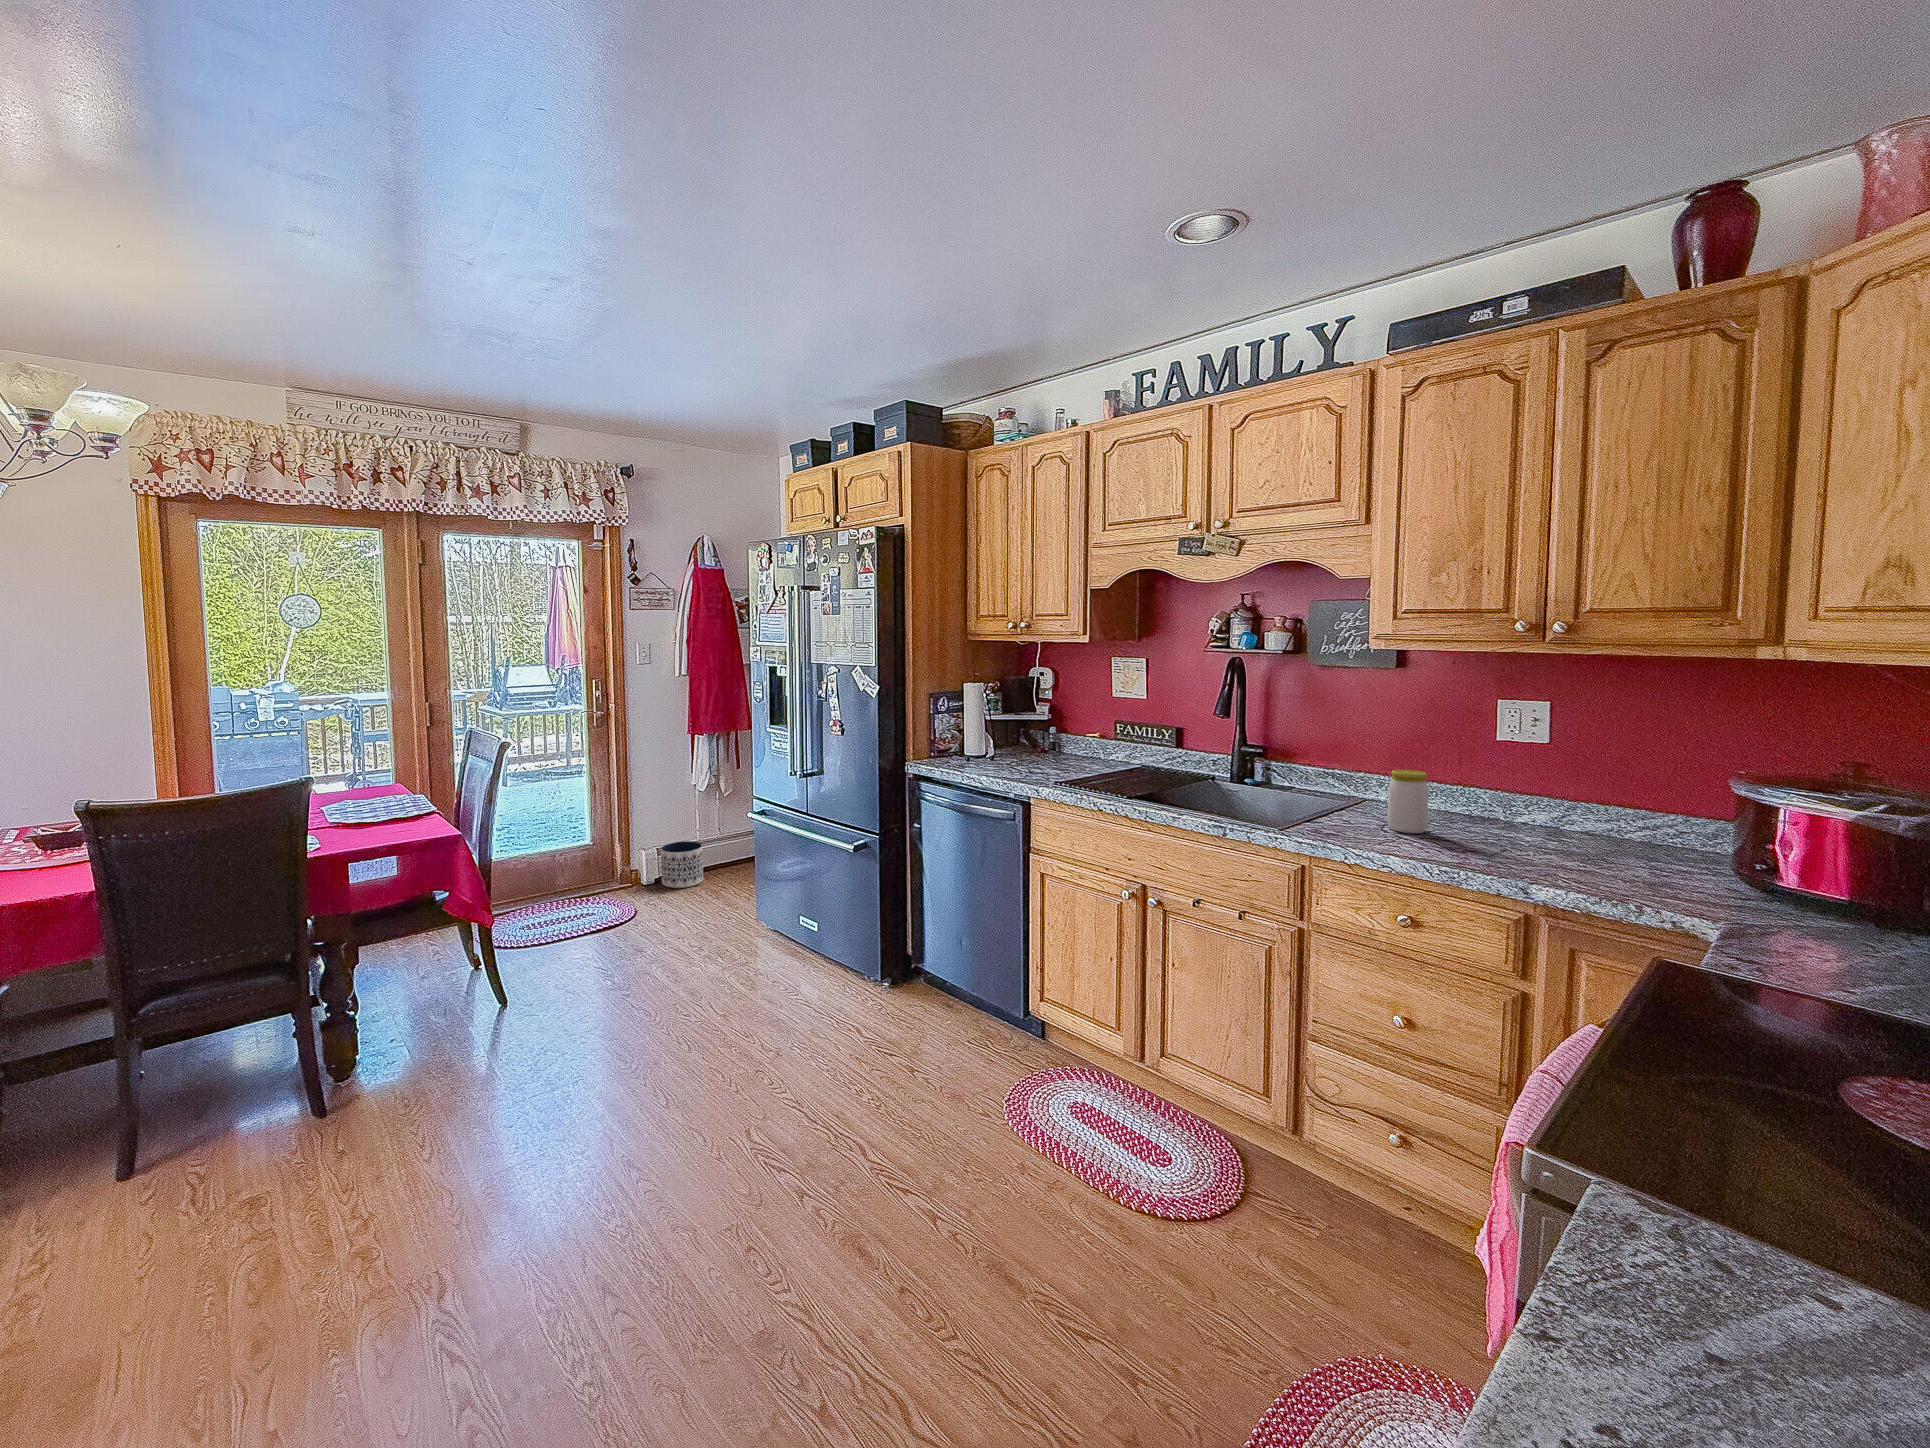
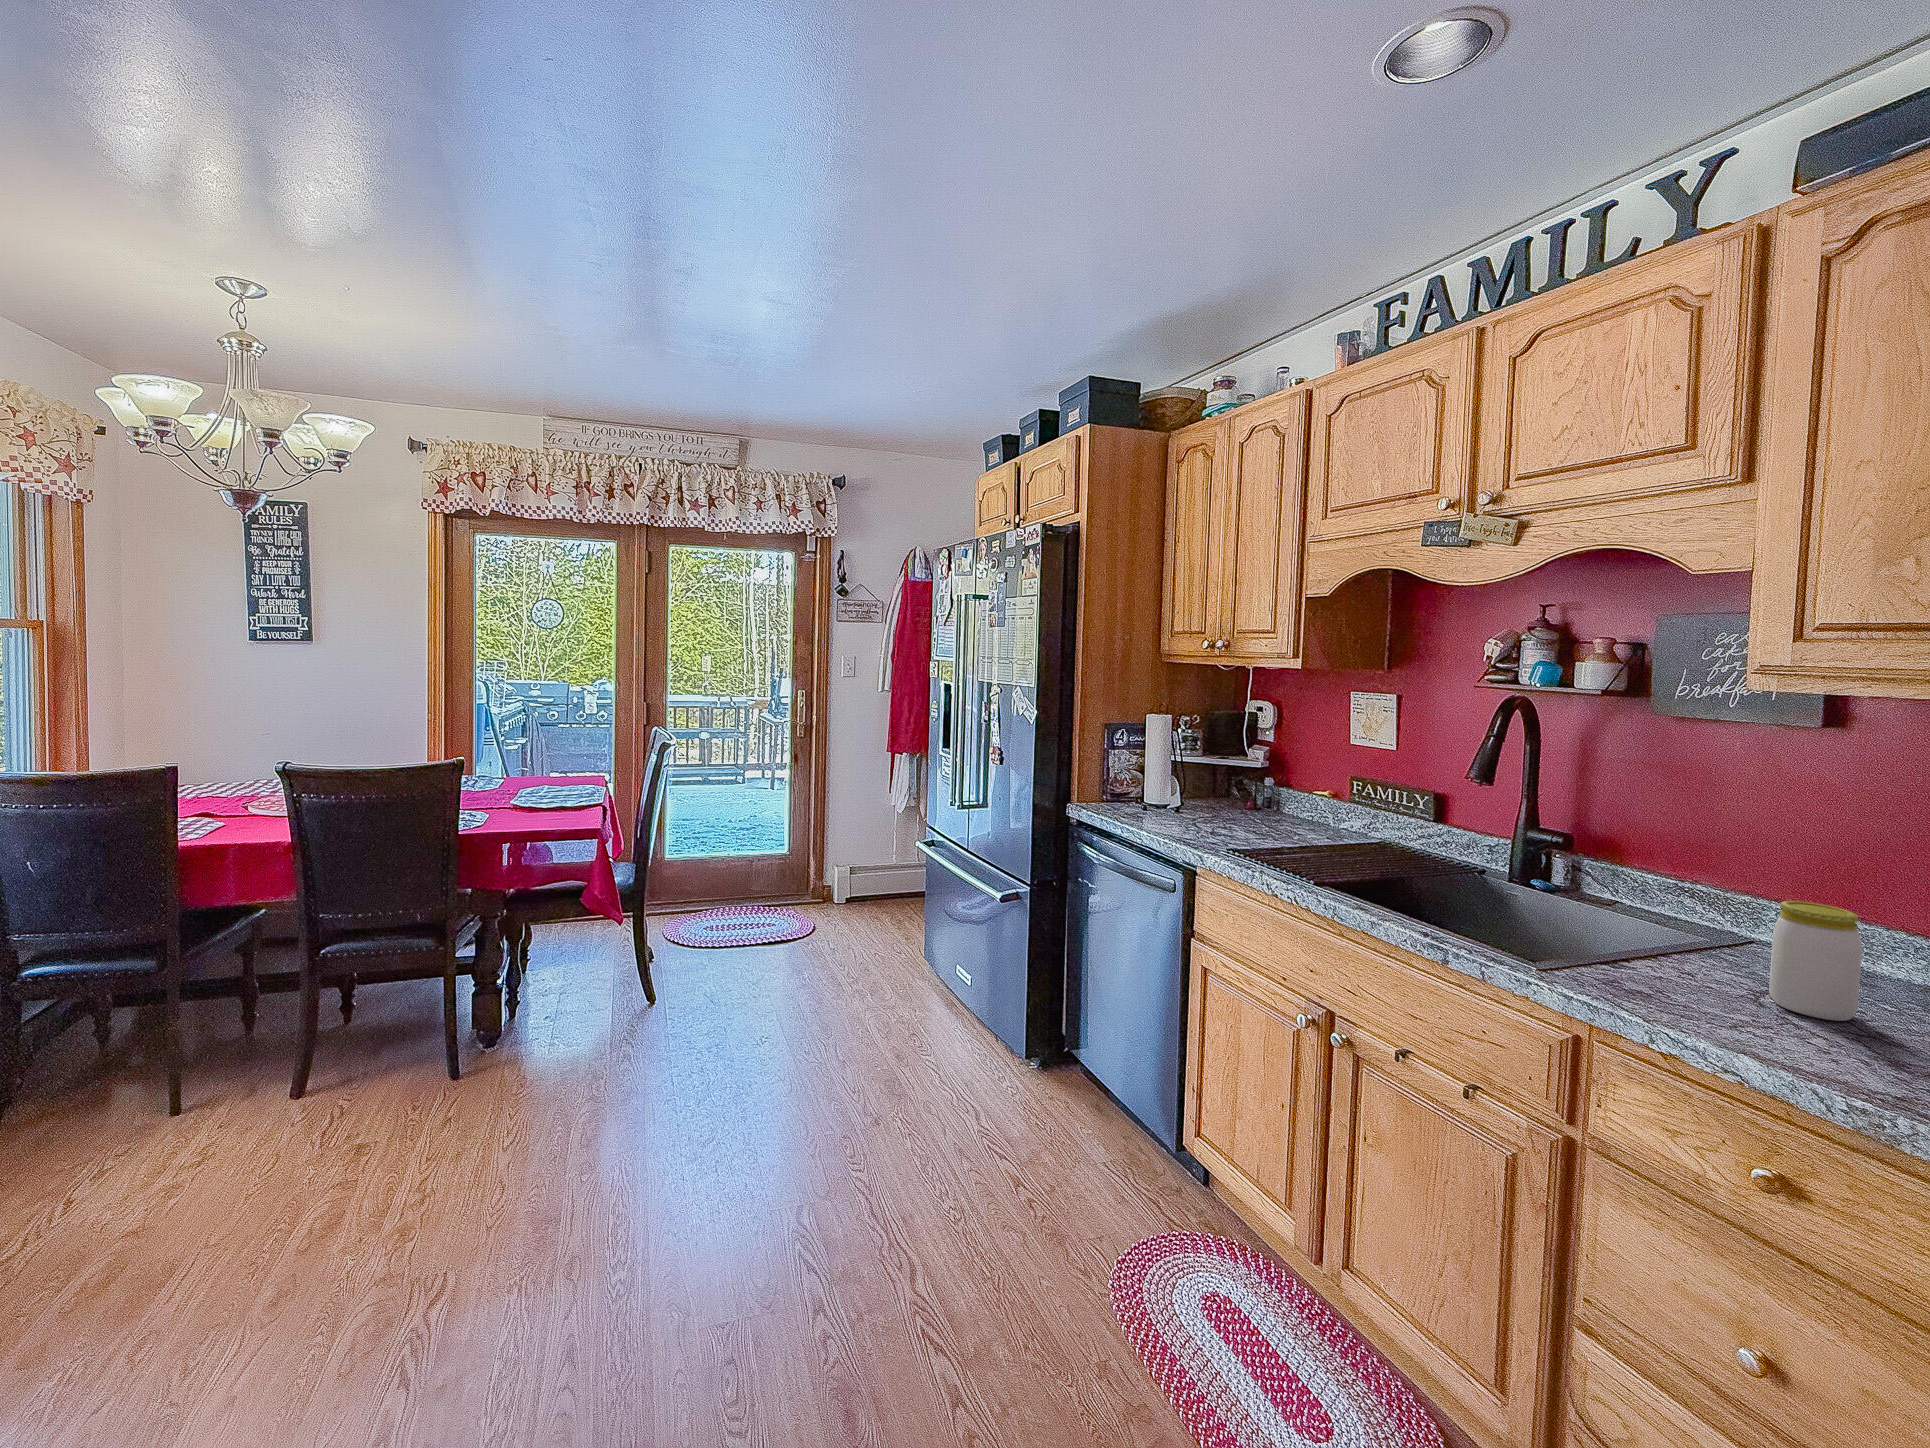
planter: present [661,841,703,888] -> none [851,864,893,913]

